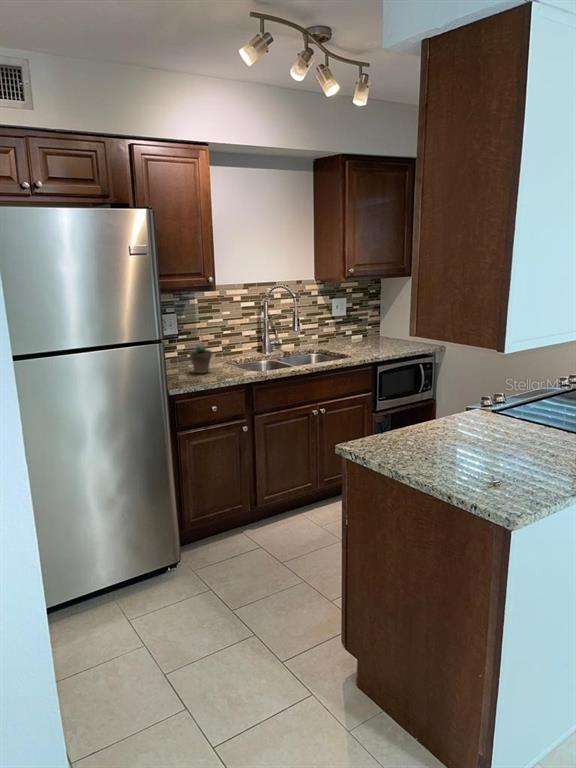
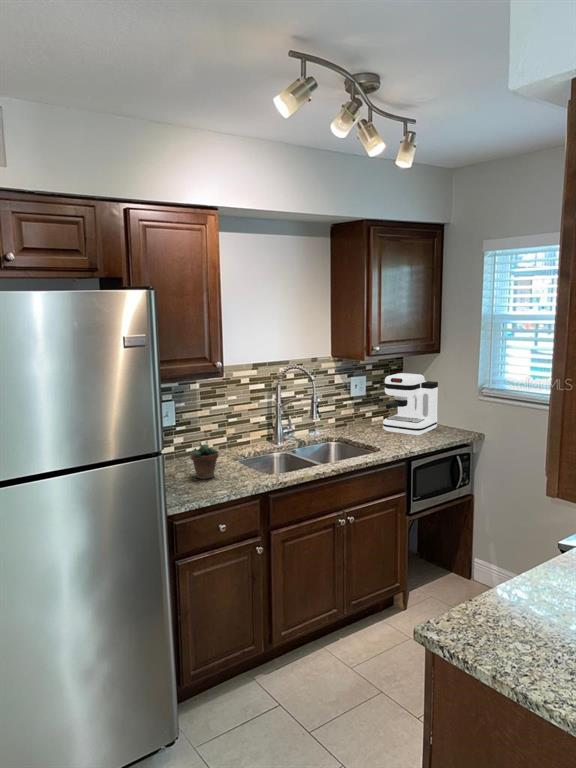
coffee maker: none [359,295,407,348] -> present [383,373,438,436]

